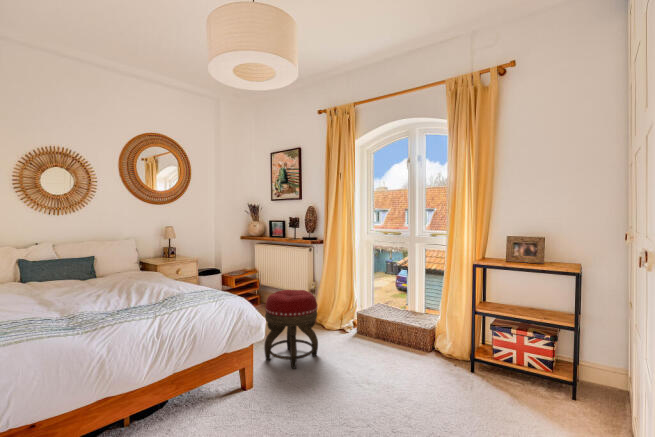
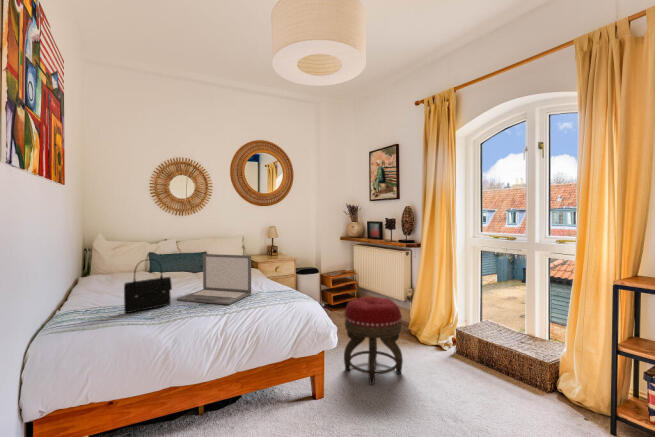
laptop: none [88,256,174,309] -> present [177,254,251,304]
handbag: none [28,264,86,328] -> present [124,263,172,313]

